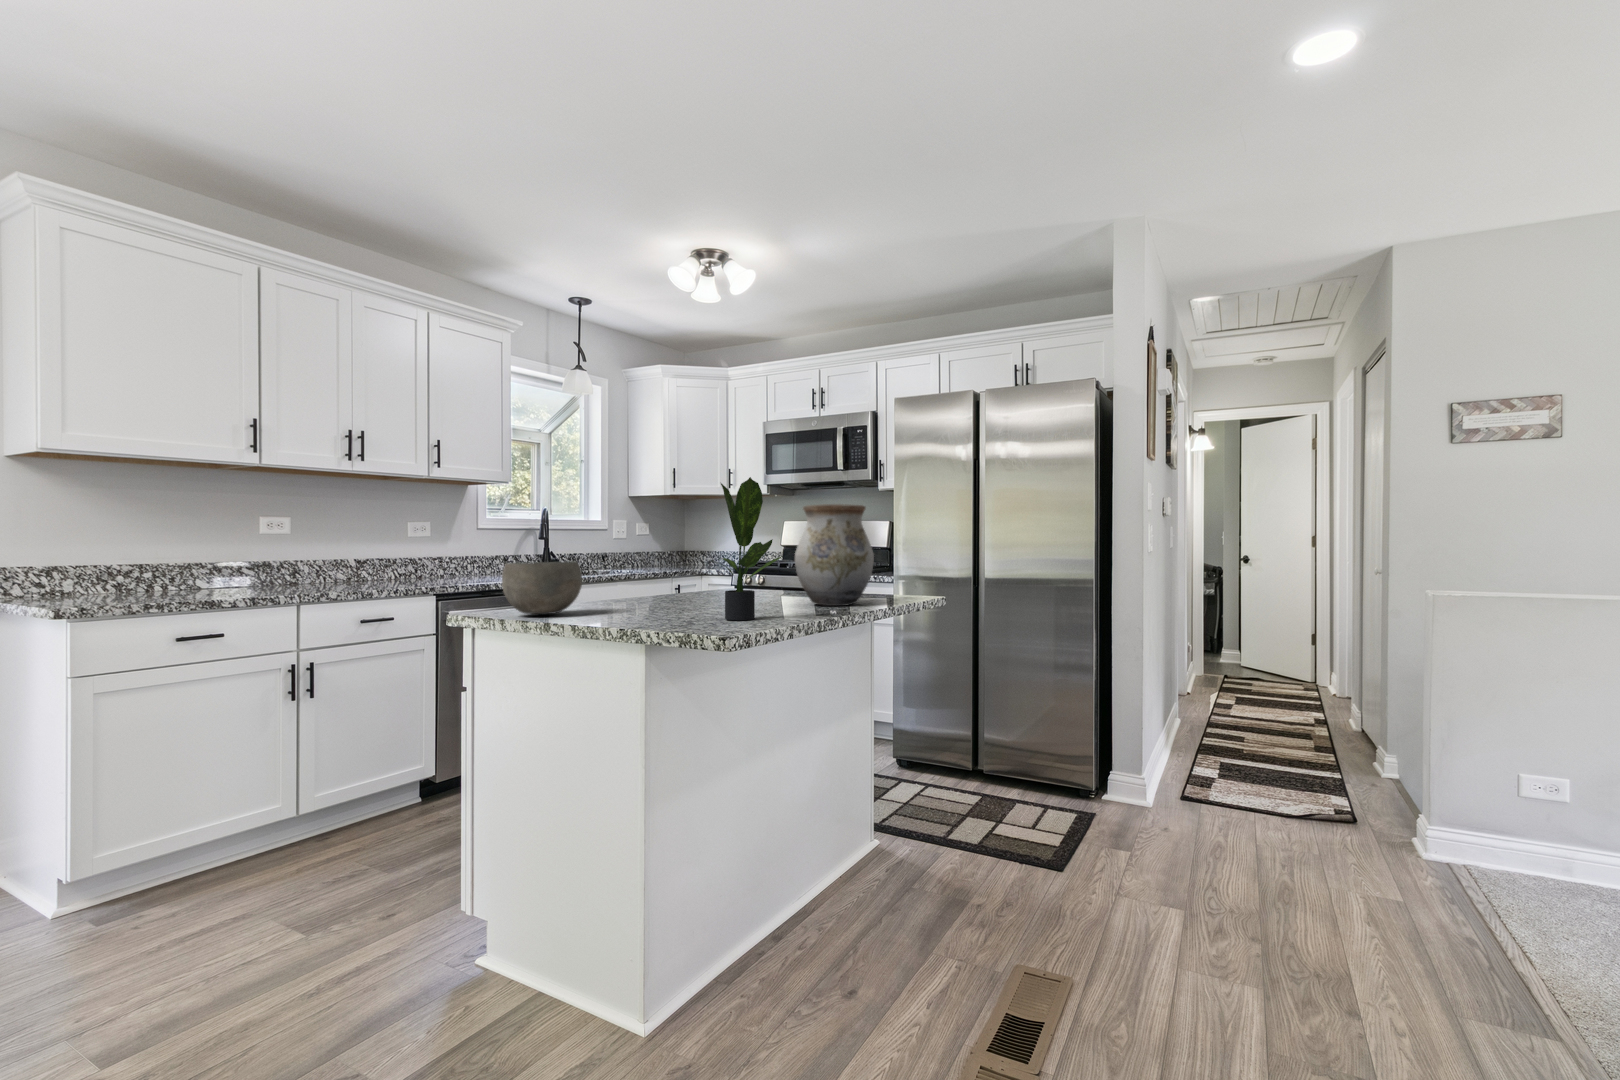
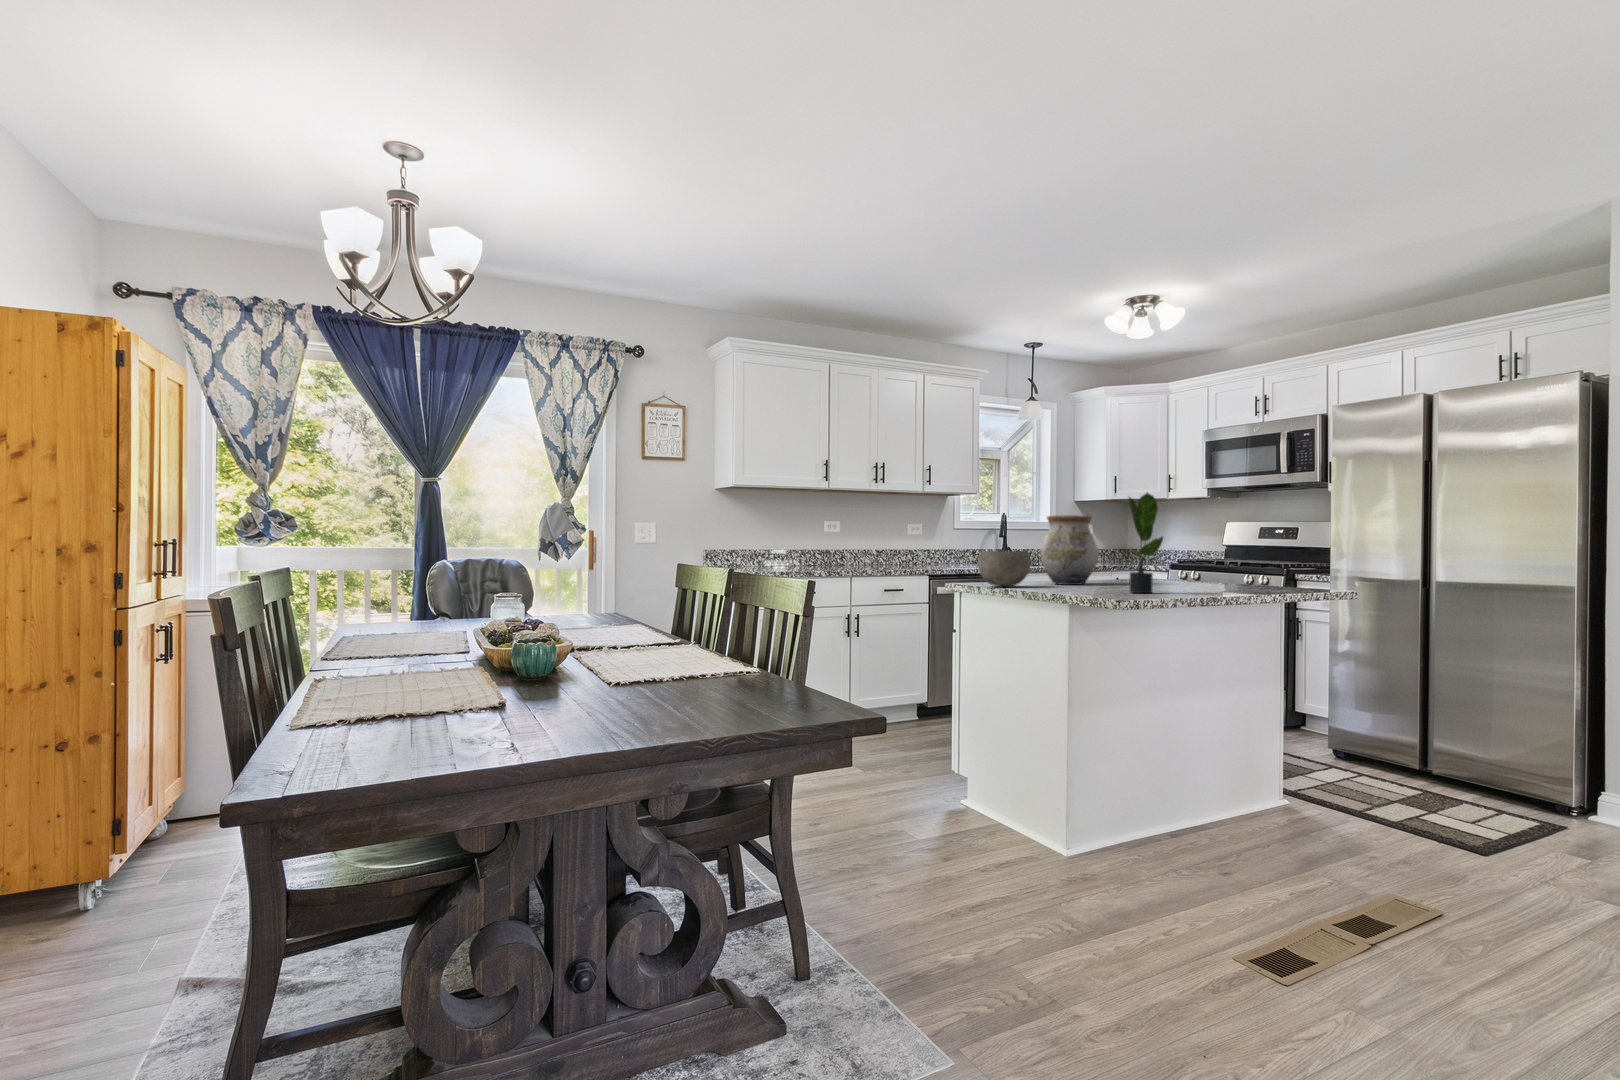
vase: present [795,504,874,606] -> present [1041,515,1098,585]

